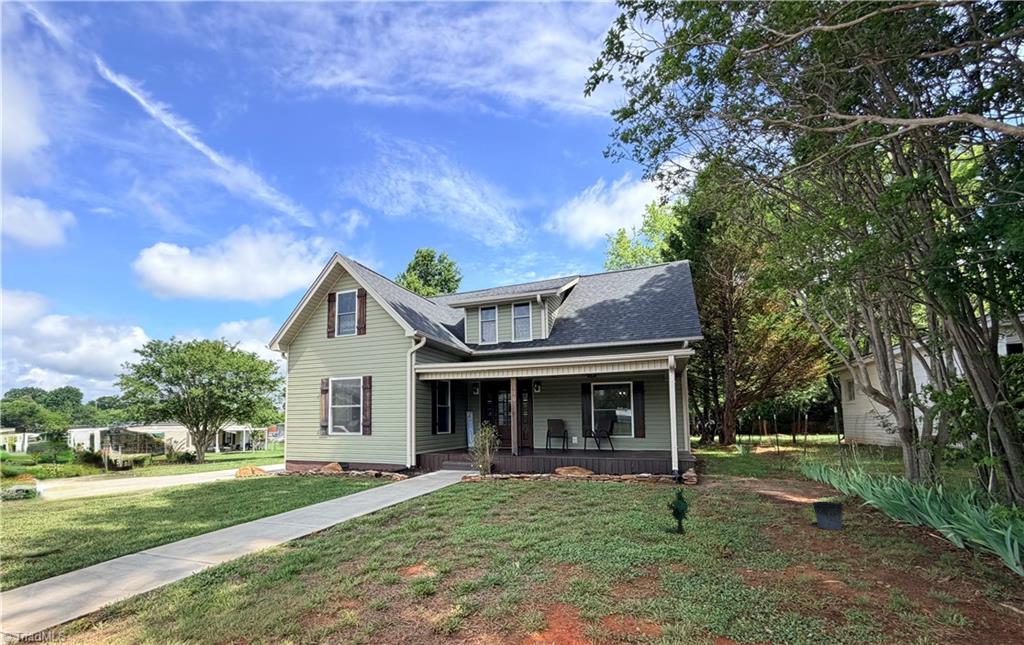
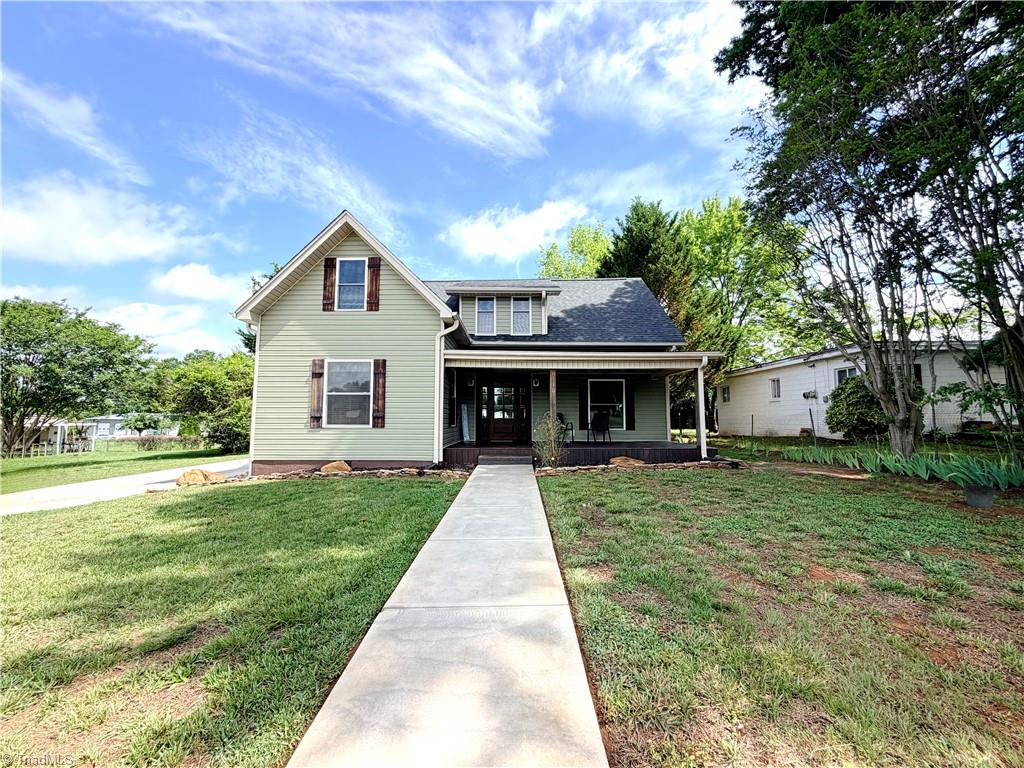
decorative plant: present [667,489,691,534] -> none [894,477,920,520]

